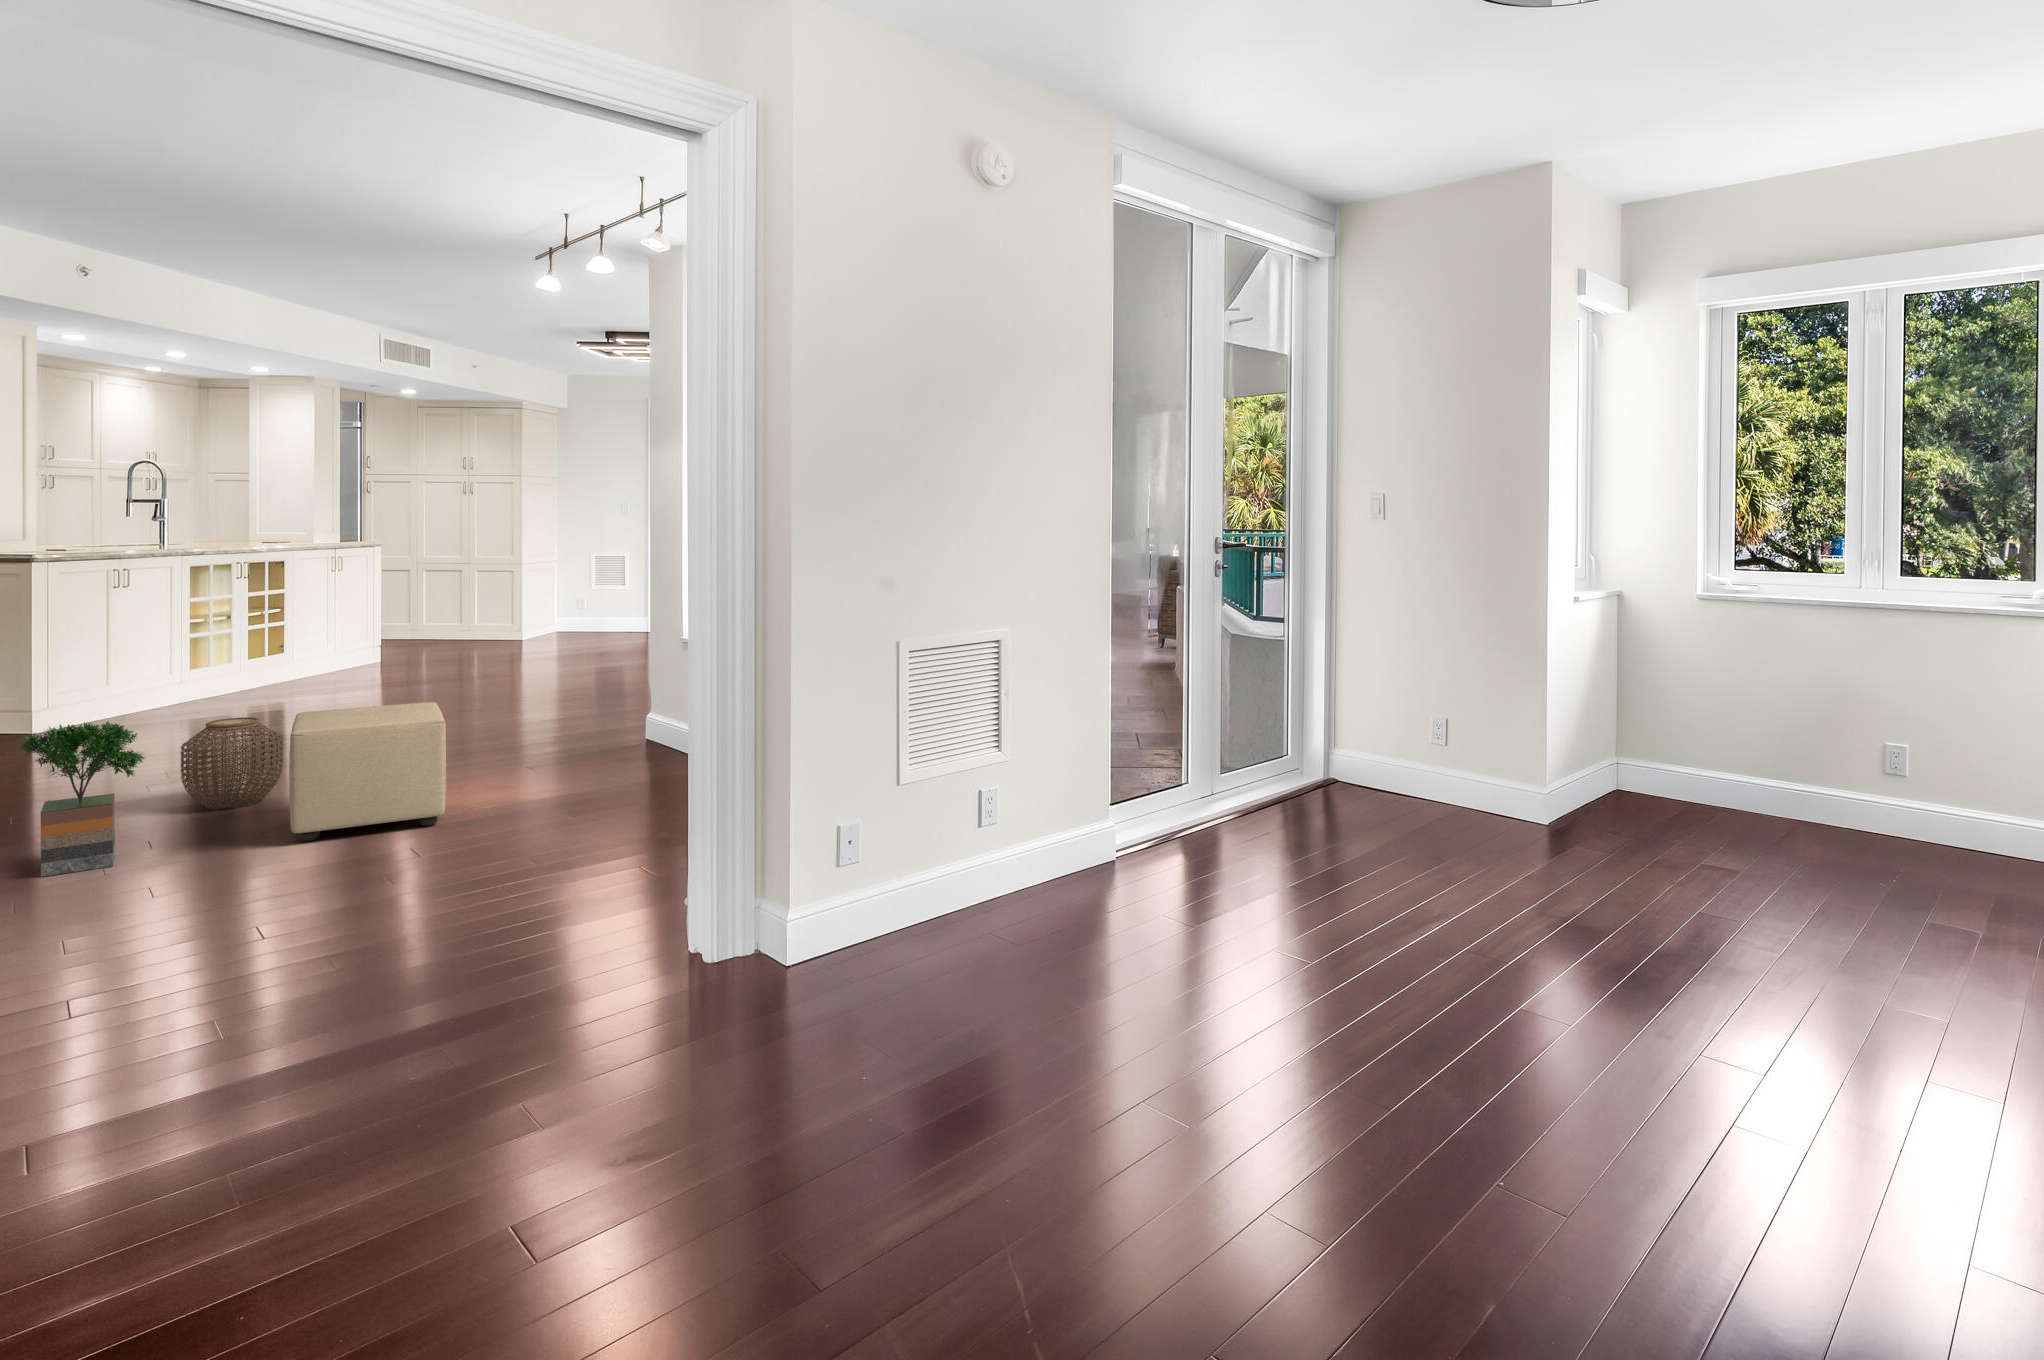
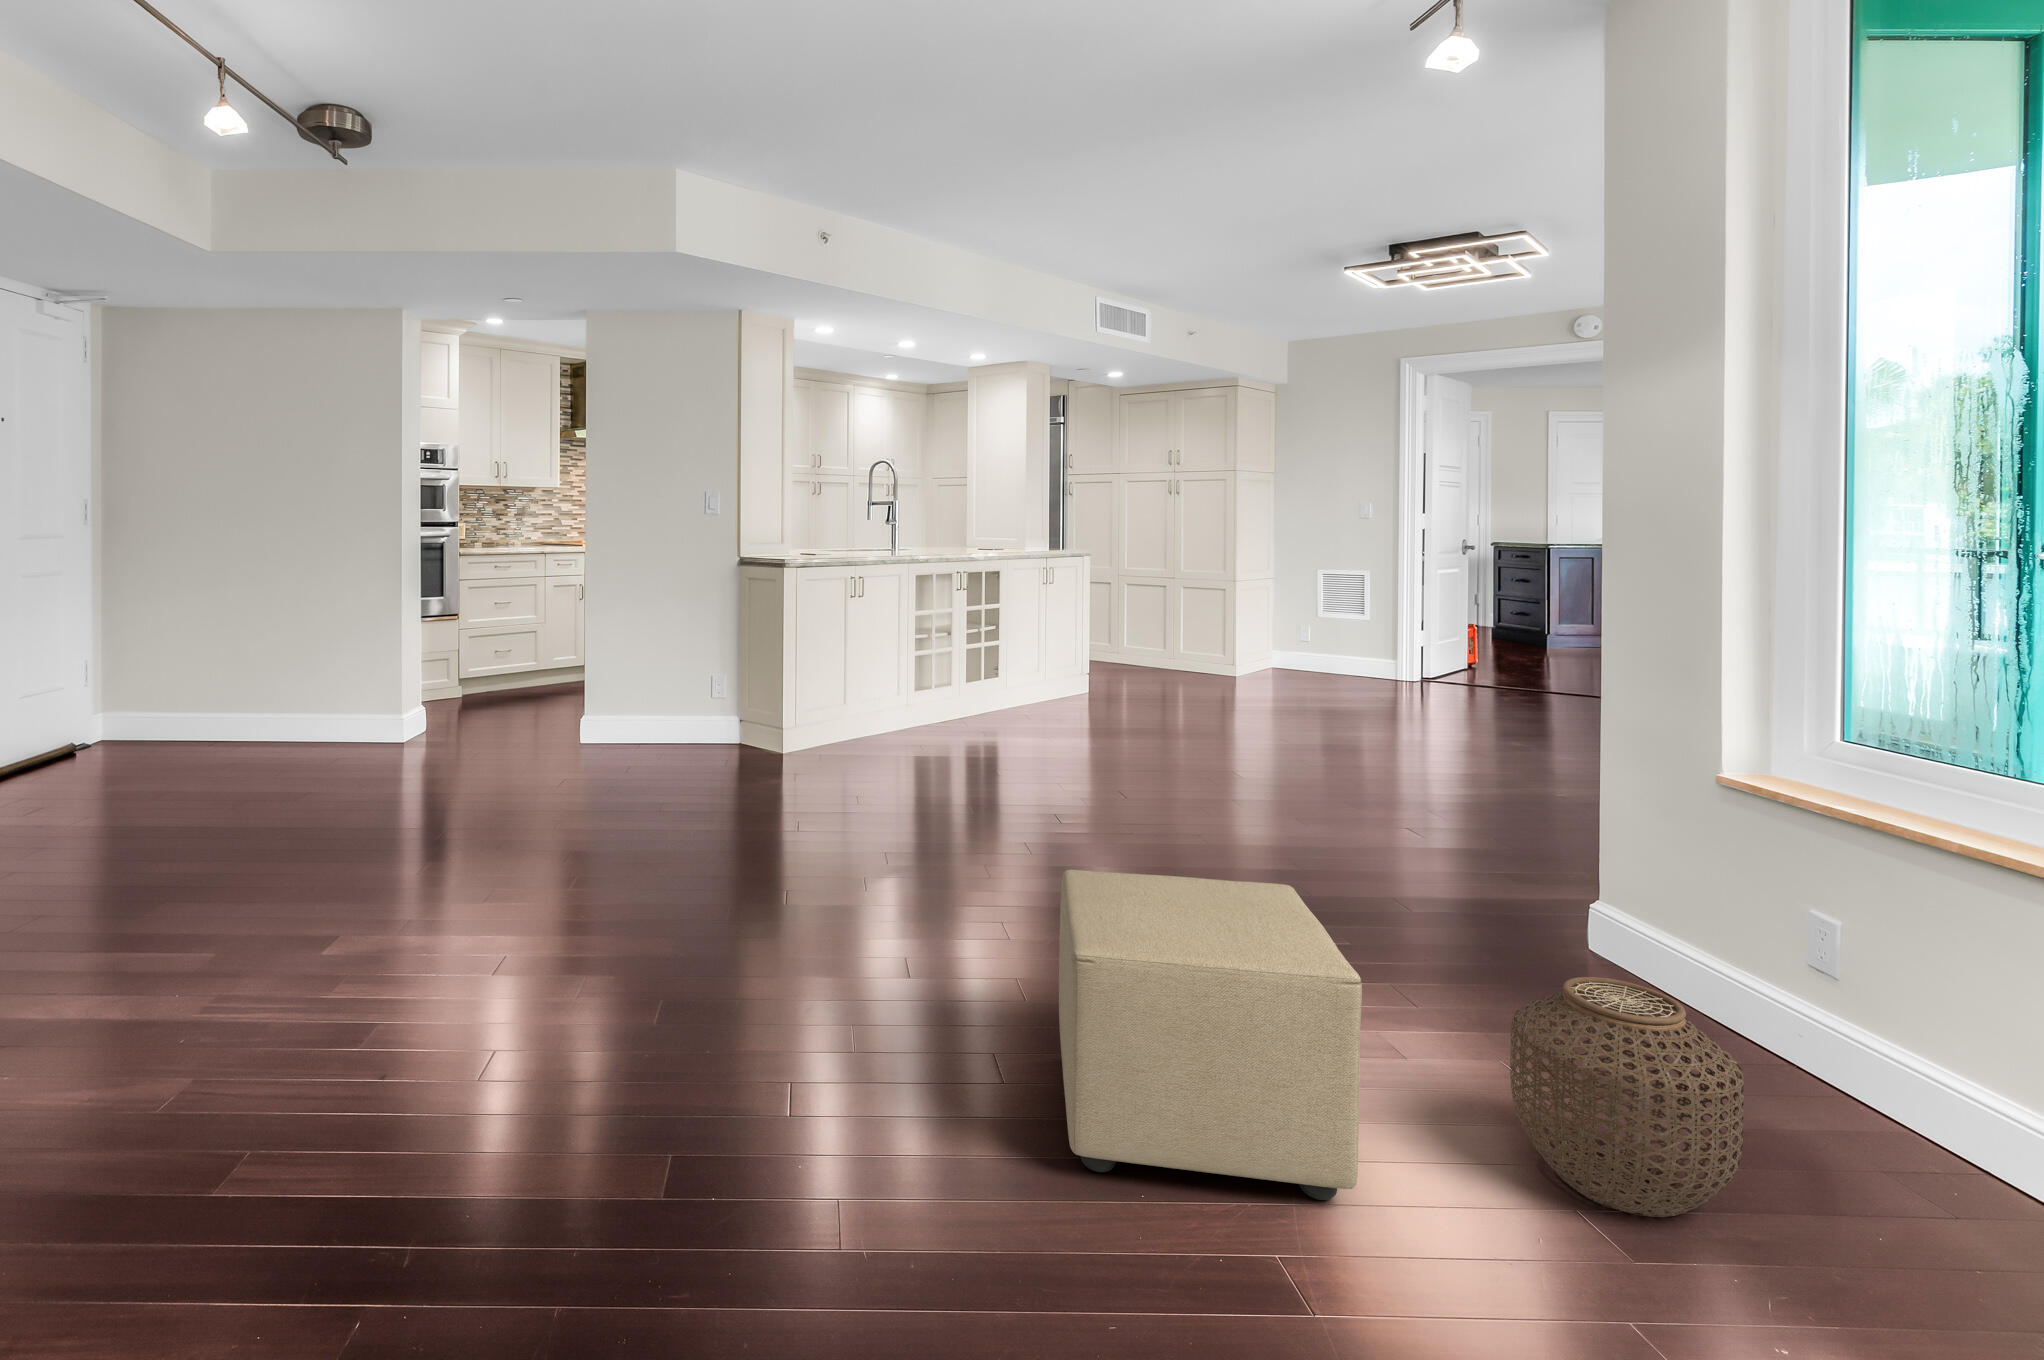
woven basket: present [181,717,283,809] -> present [1510,977,1744,1217]
potted tree: present [18,721,144,877] -> none [694,857,858,1132]

